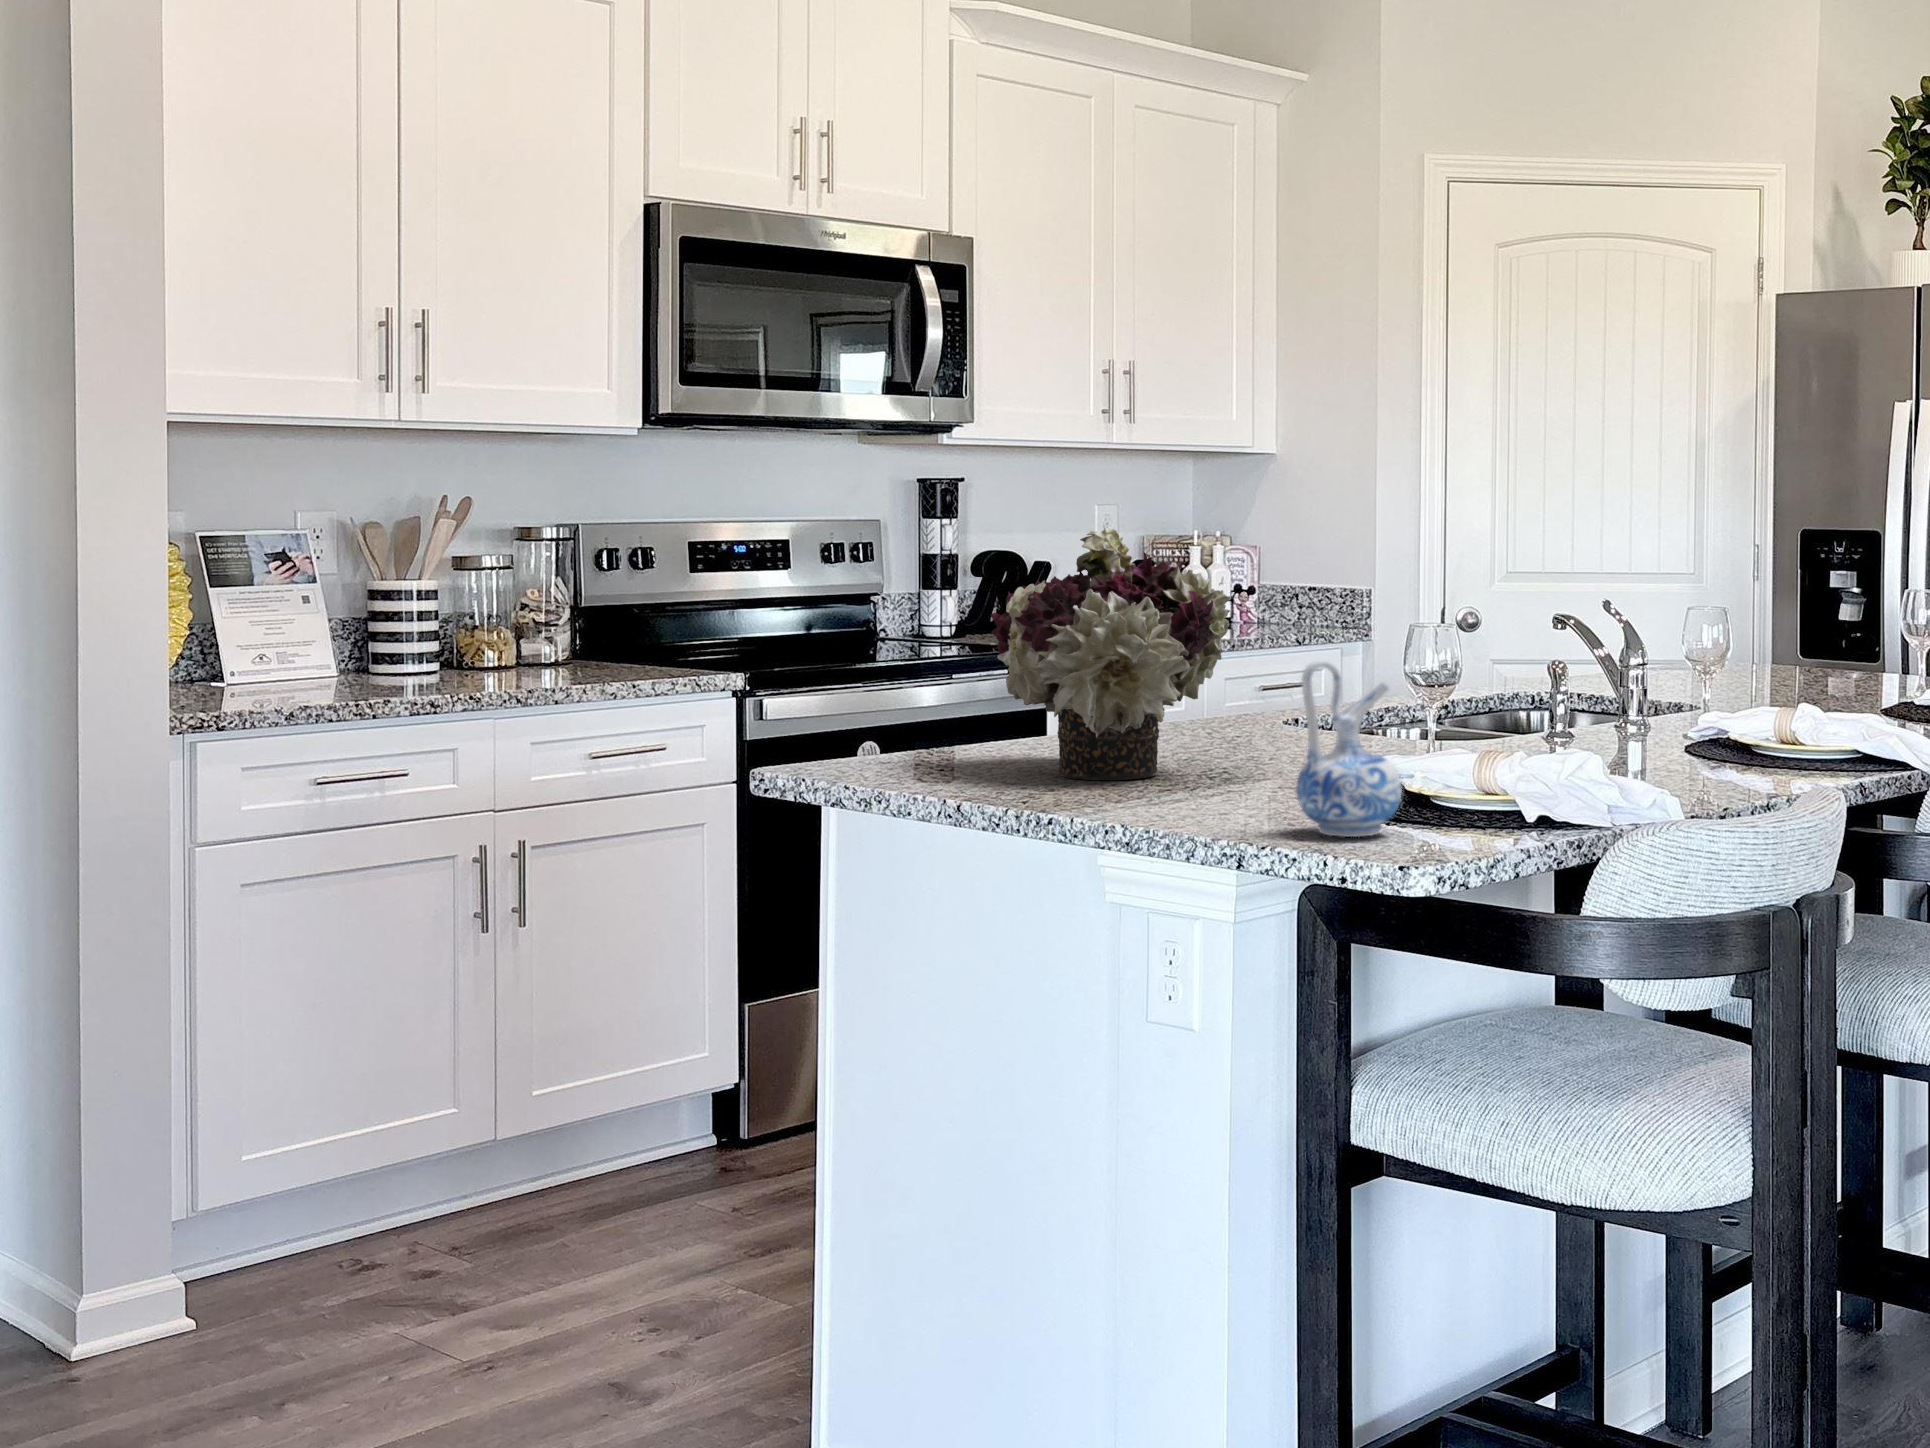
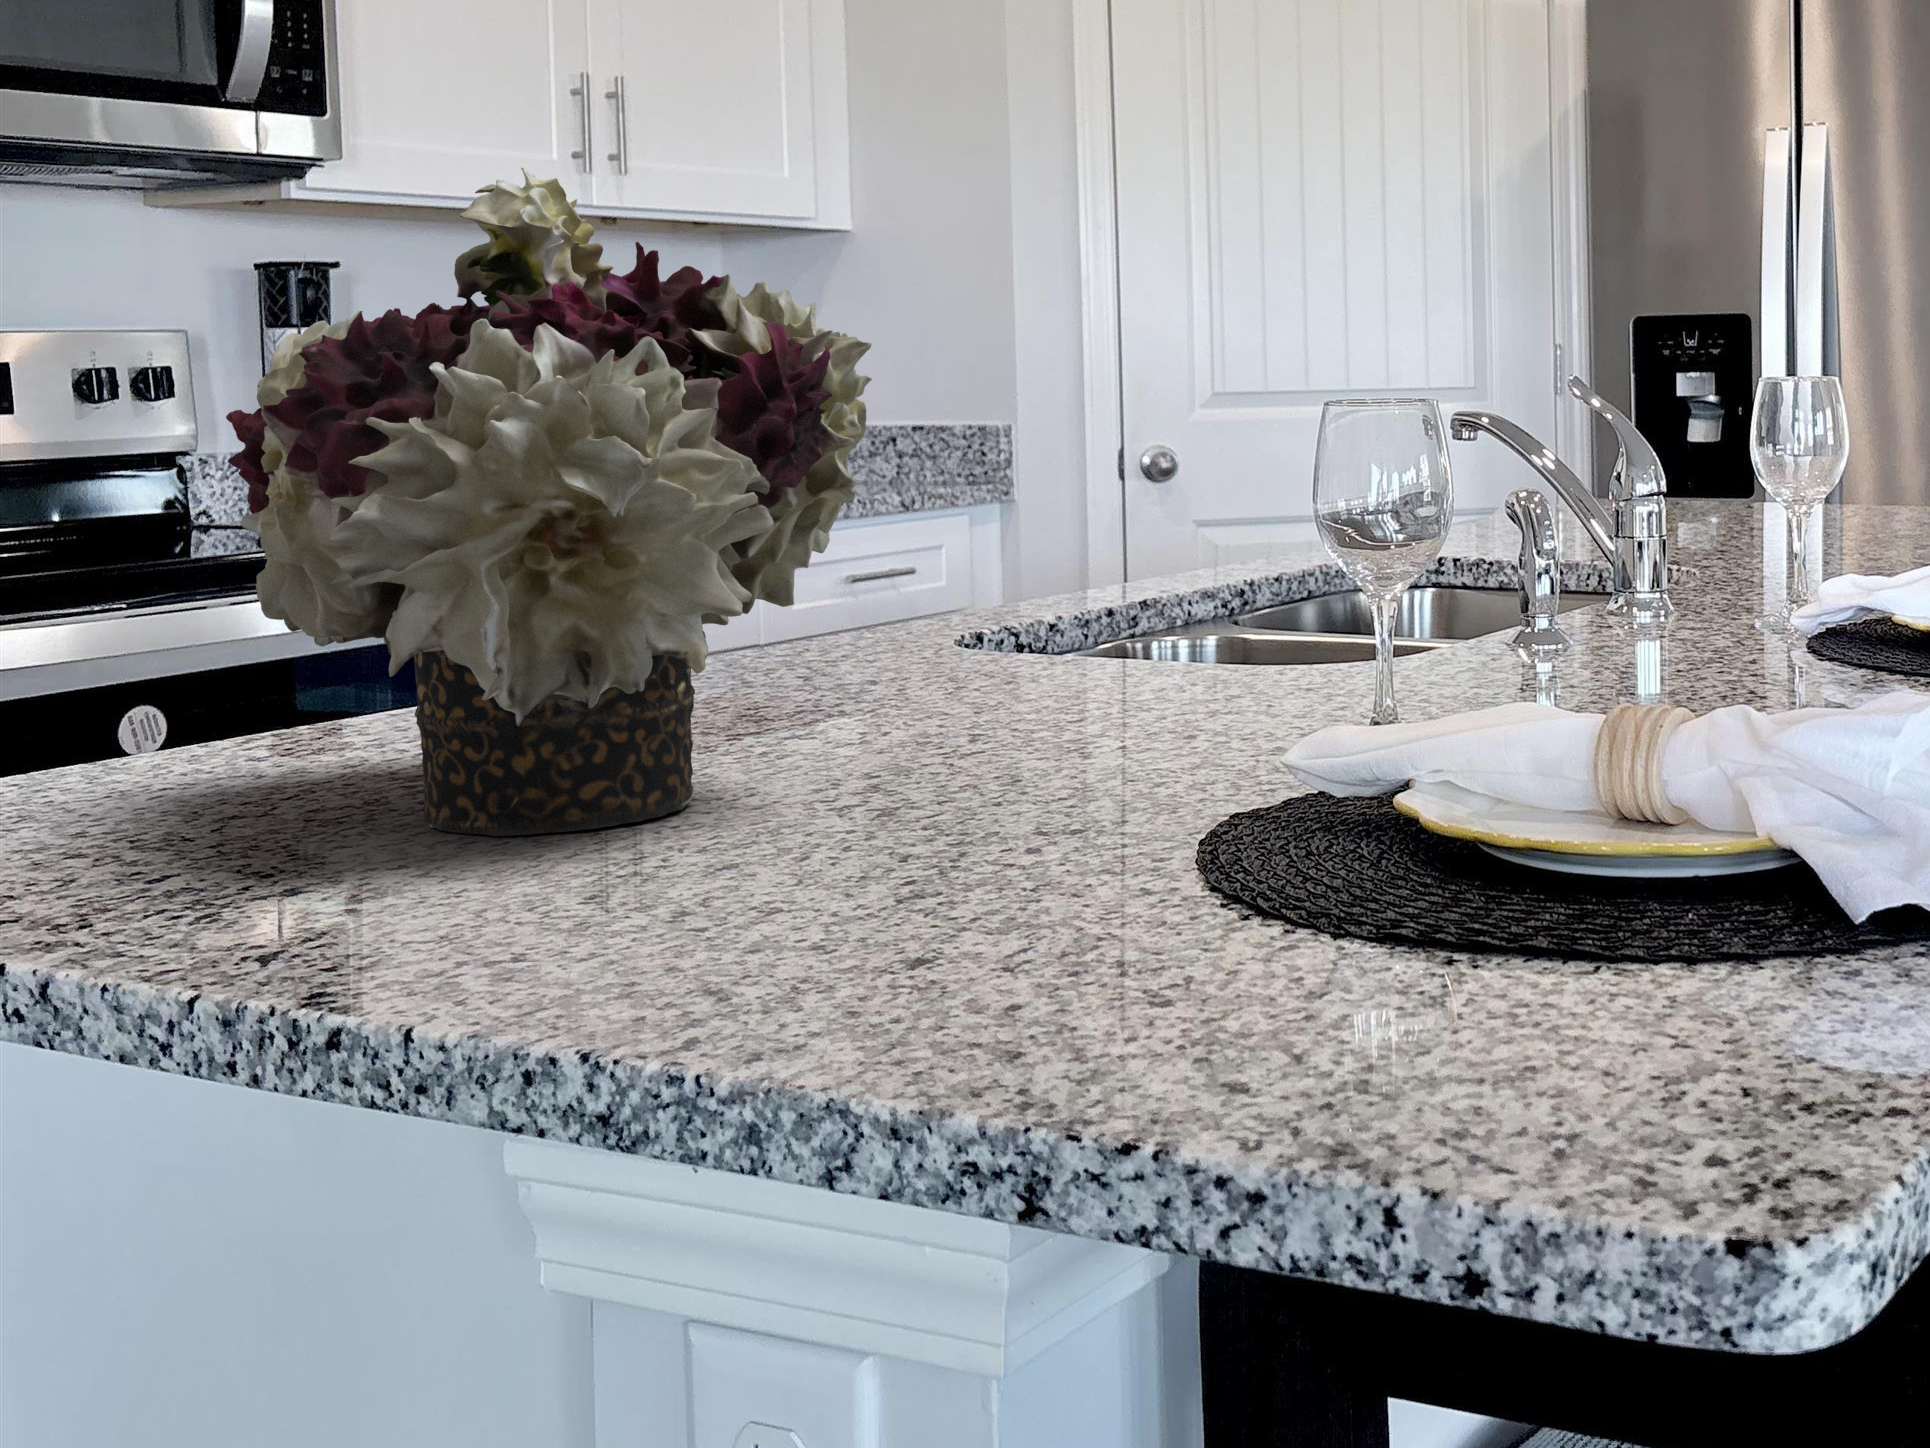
ceramic pitcher: present [1296,659,1402,837] -> none [1192,455,1539,1048]

